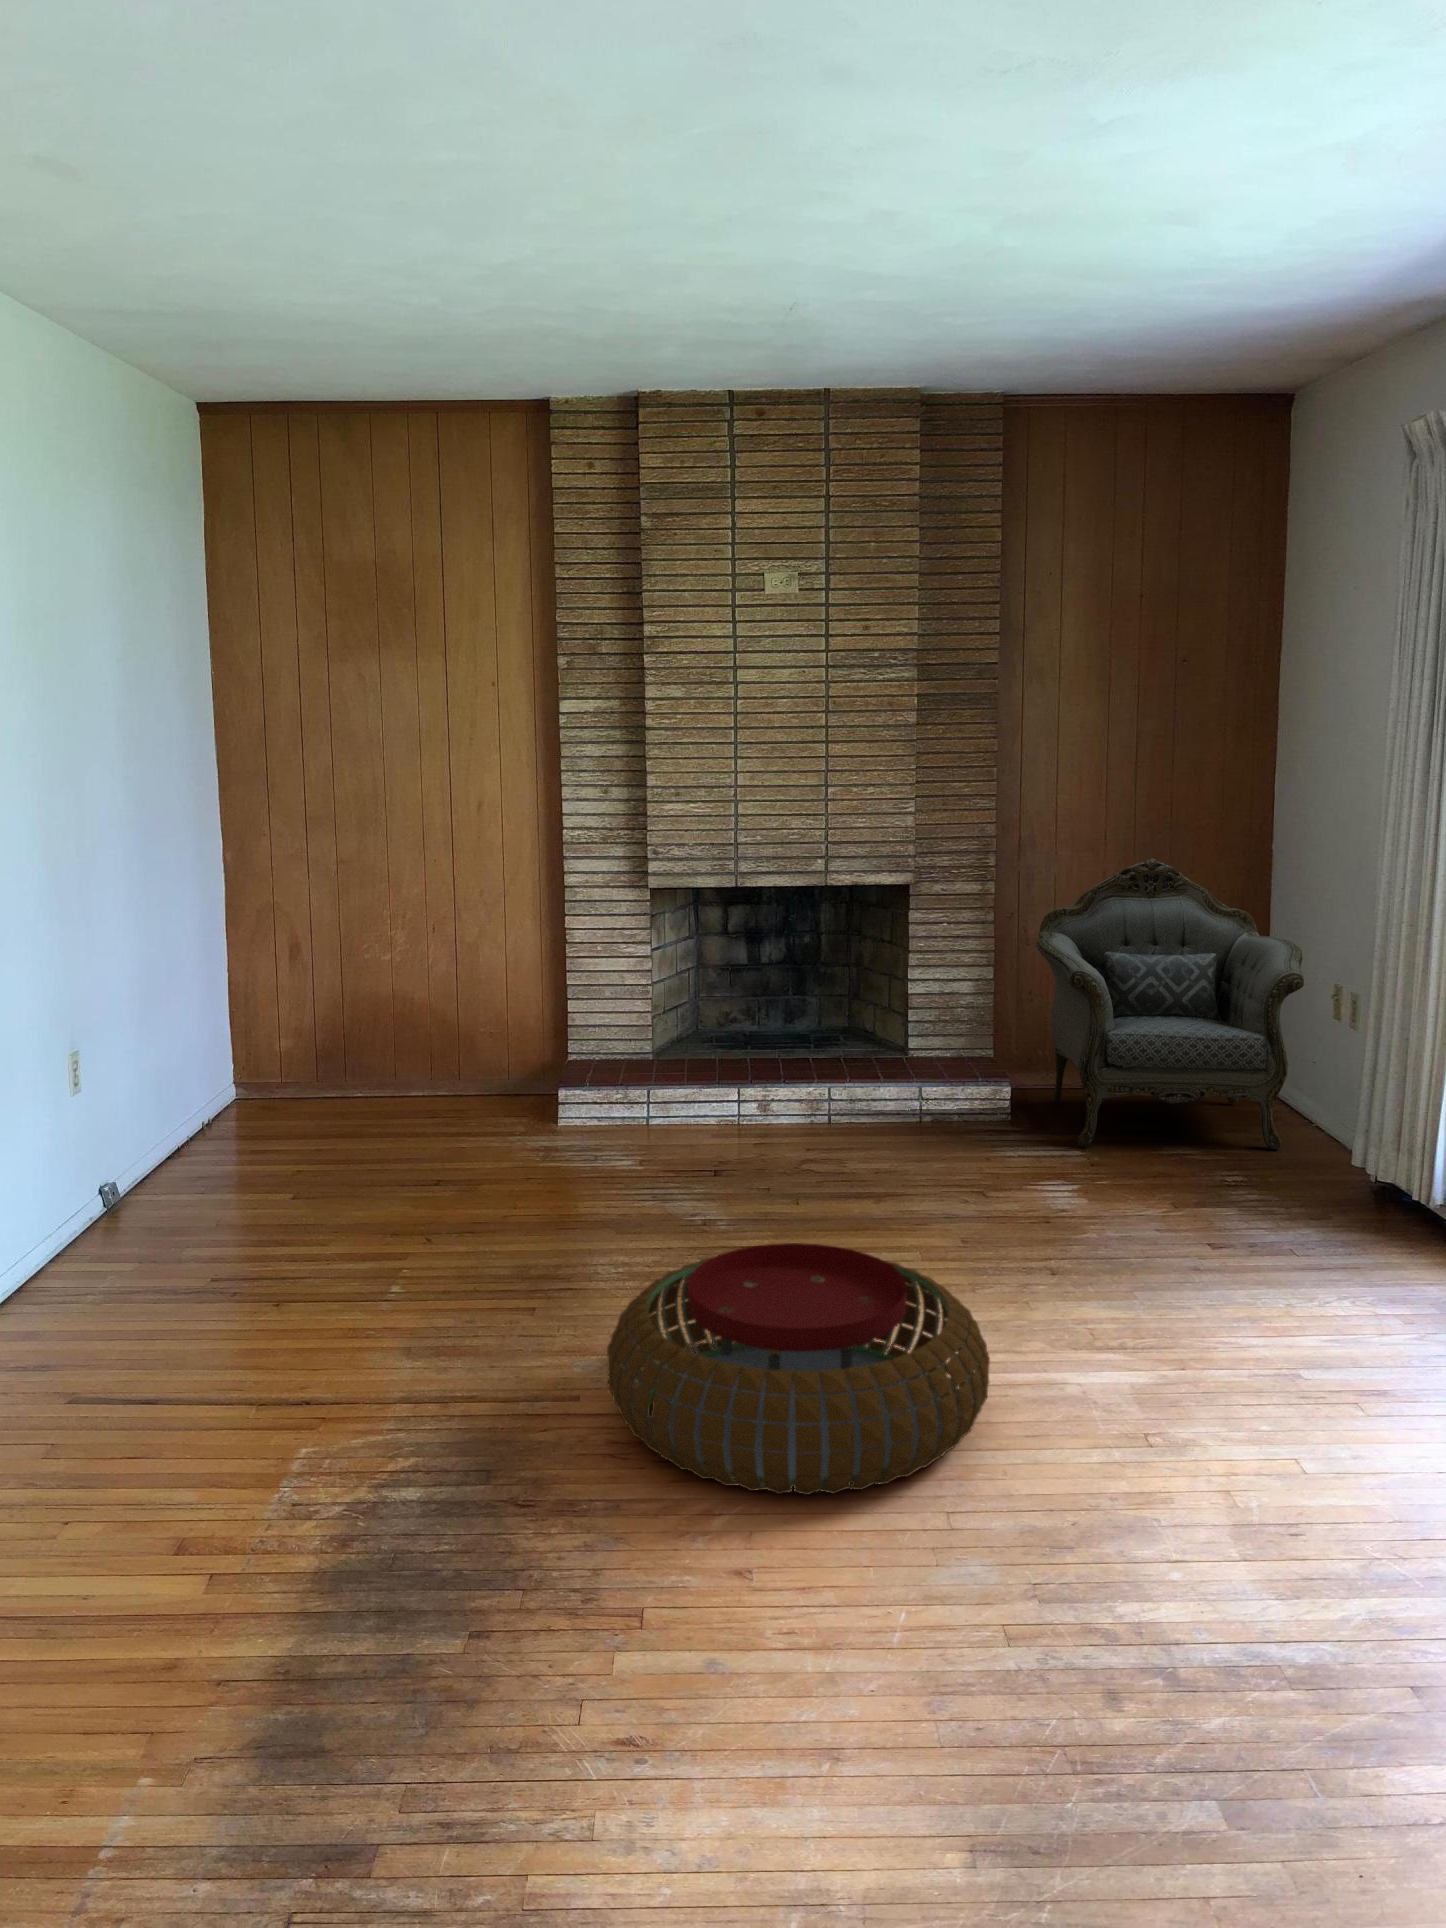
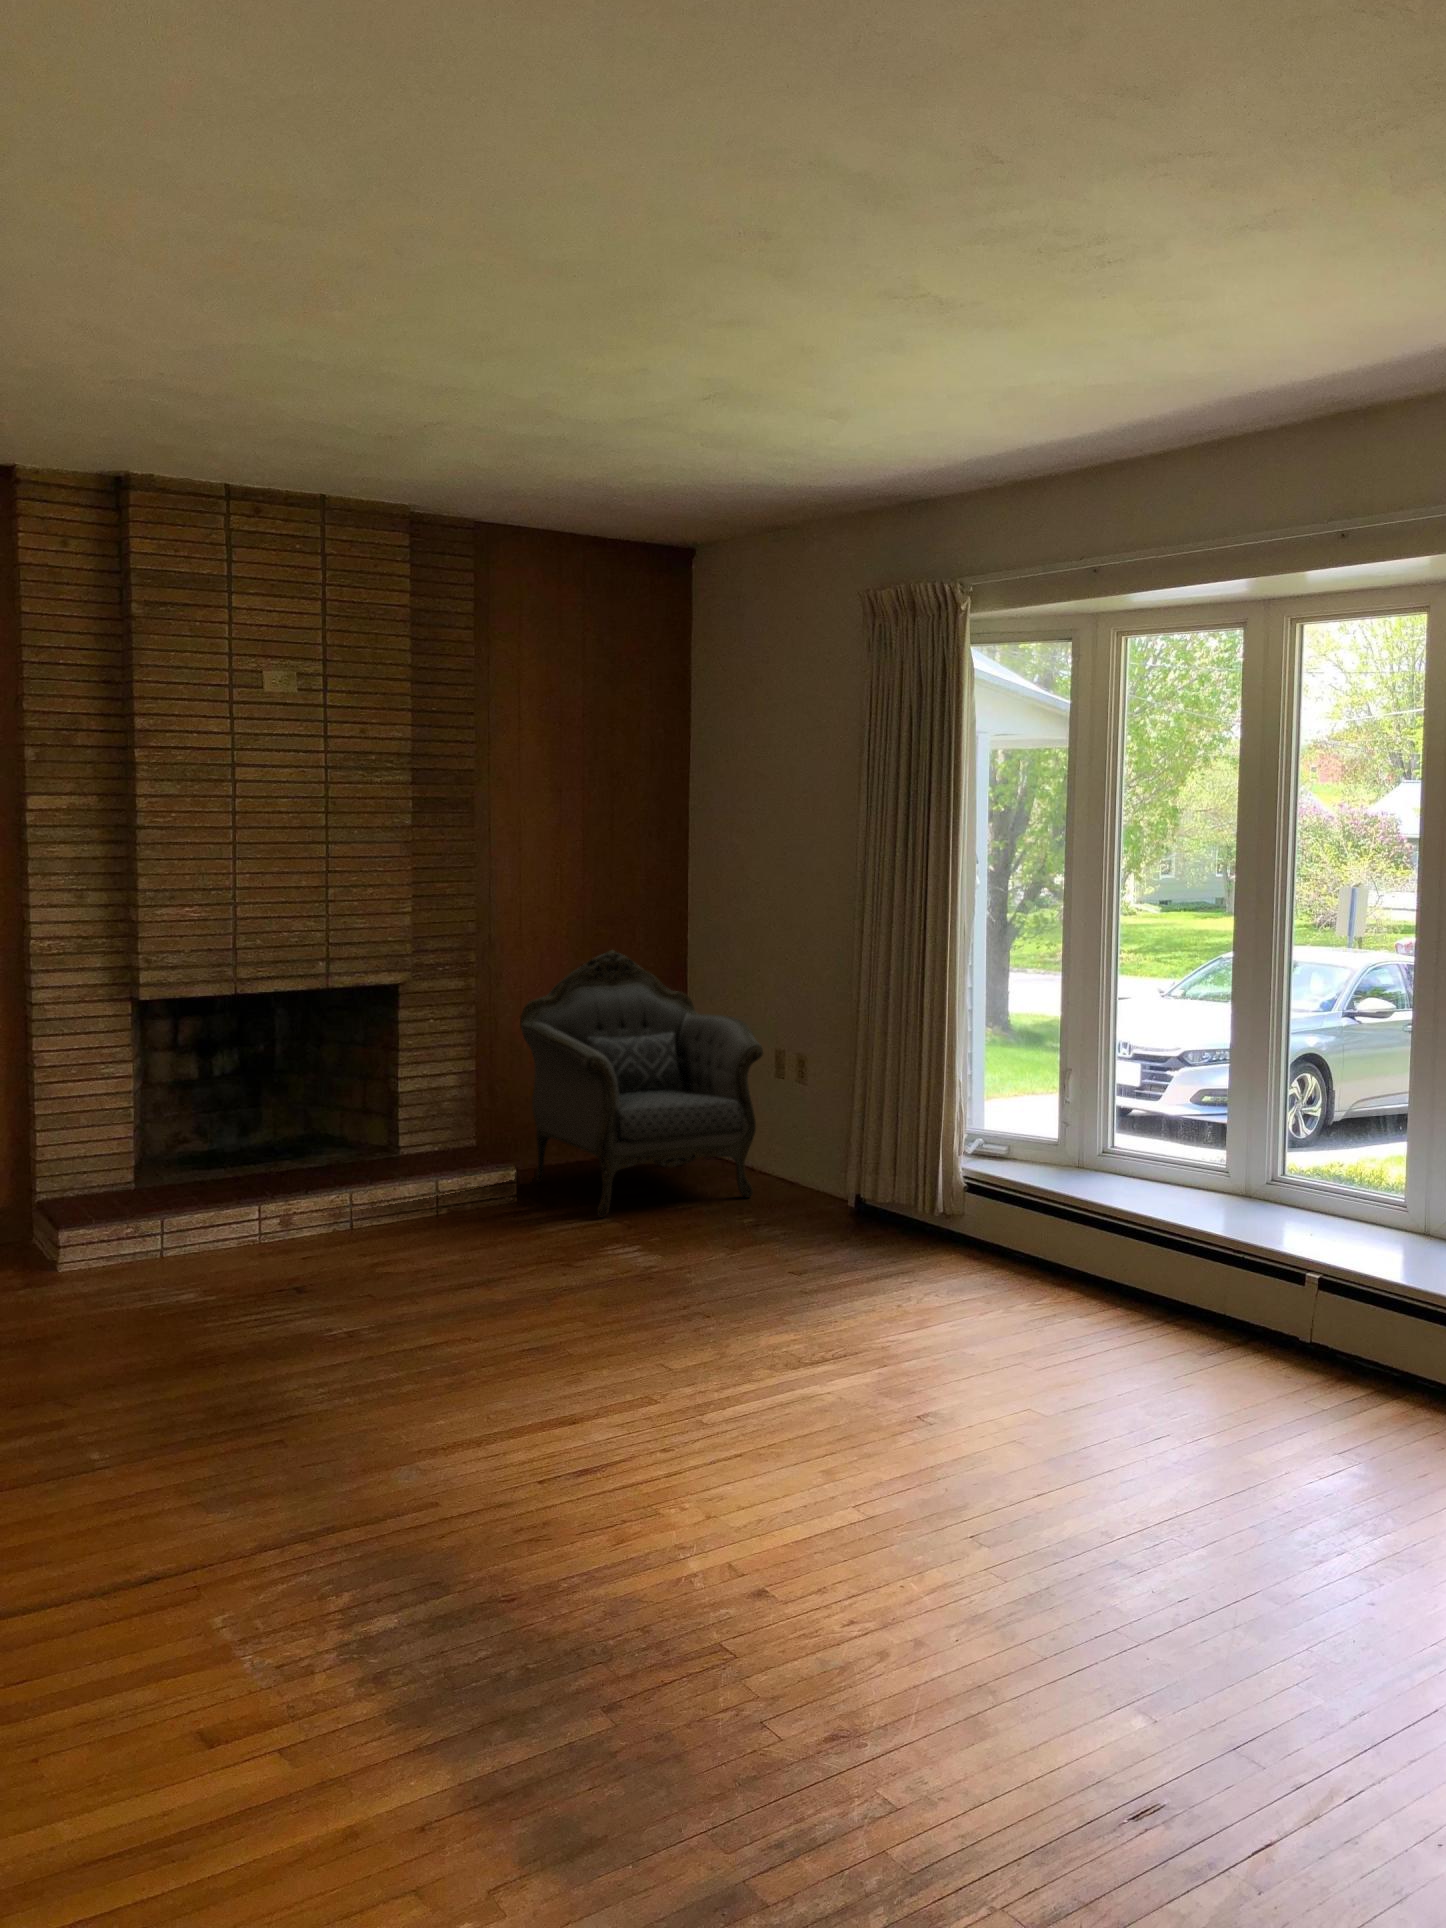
pouf: present [607,1243,990,1495] -> none [428,1322,776,1545]

